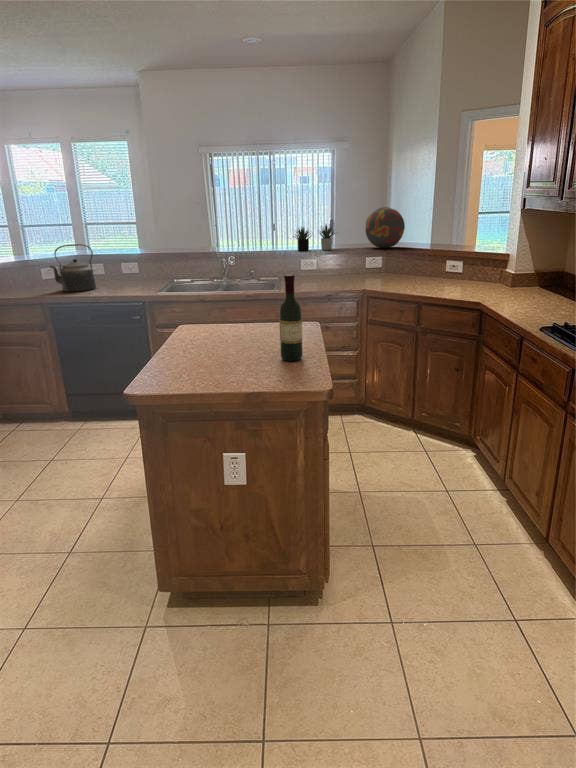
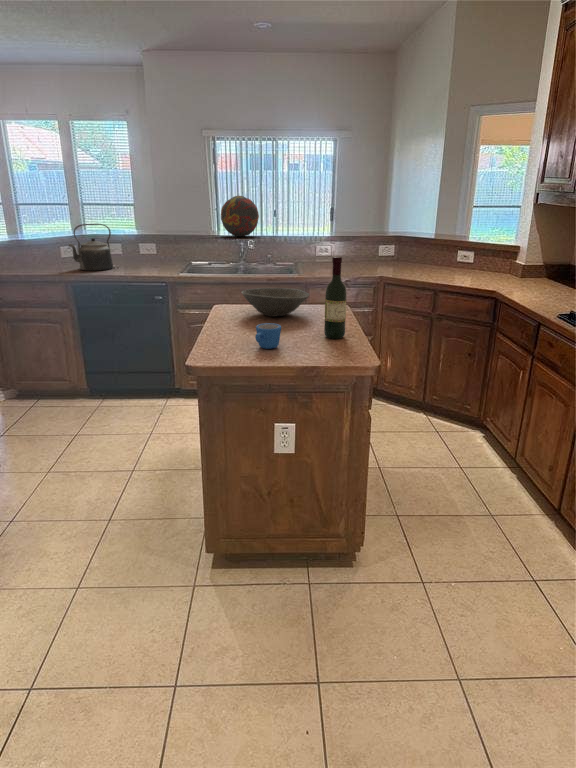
decorative orb: present [366,207,405,248] -> present [221,196,259,237]
succulent plant: present [293,224,335,251] -> none [305,210,351,237]
bowl: none [202,307,273,337] -> present [242,288,309,317]
mug: none [200,347,230,374] -> present [255,323,281,349]

